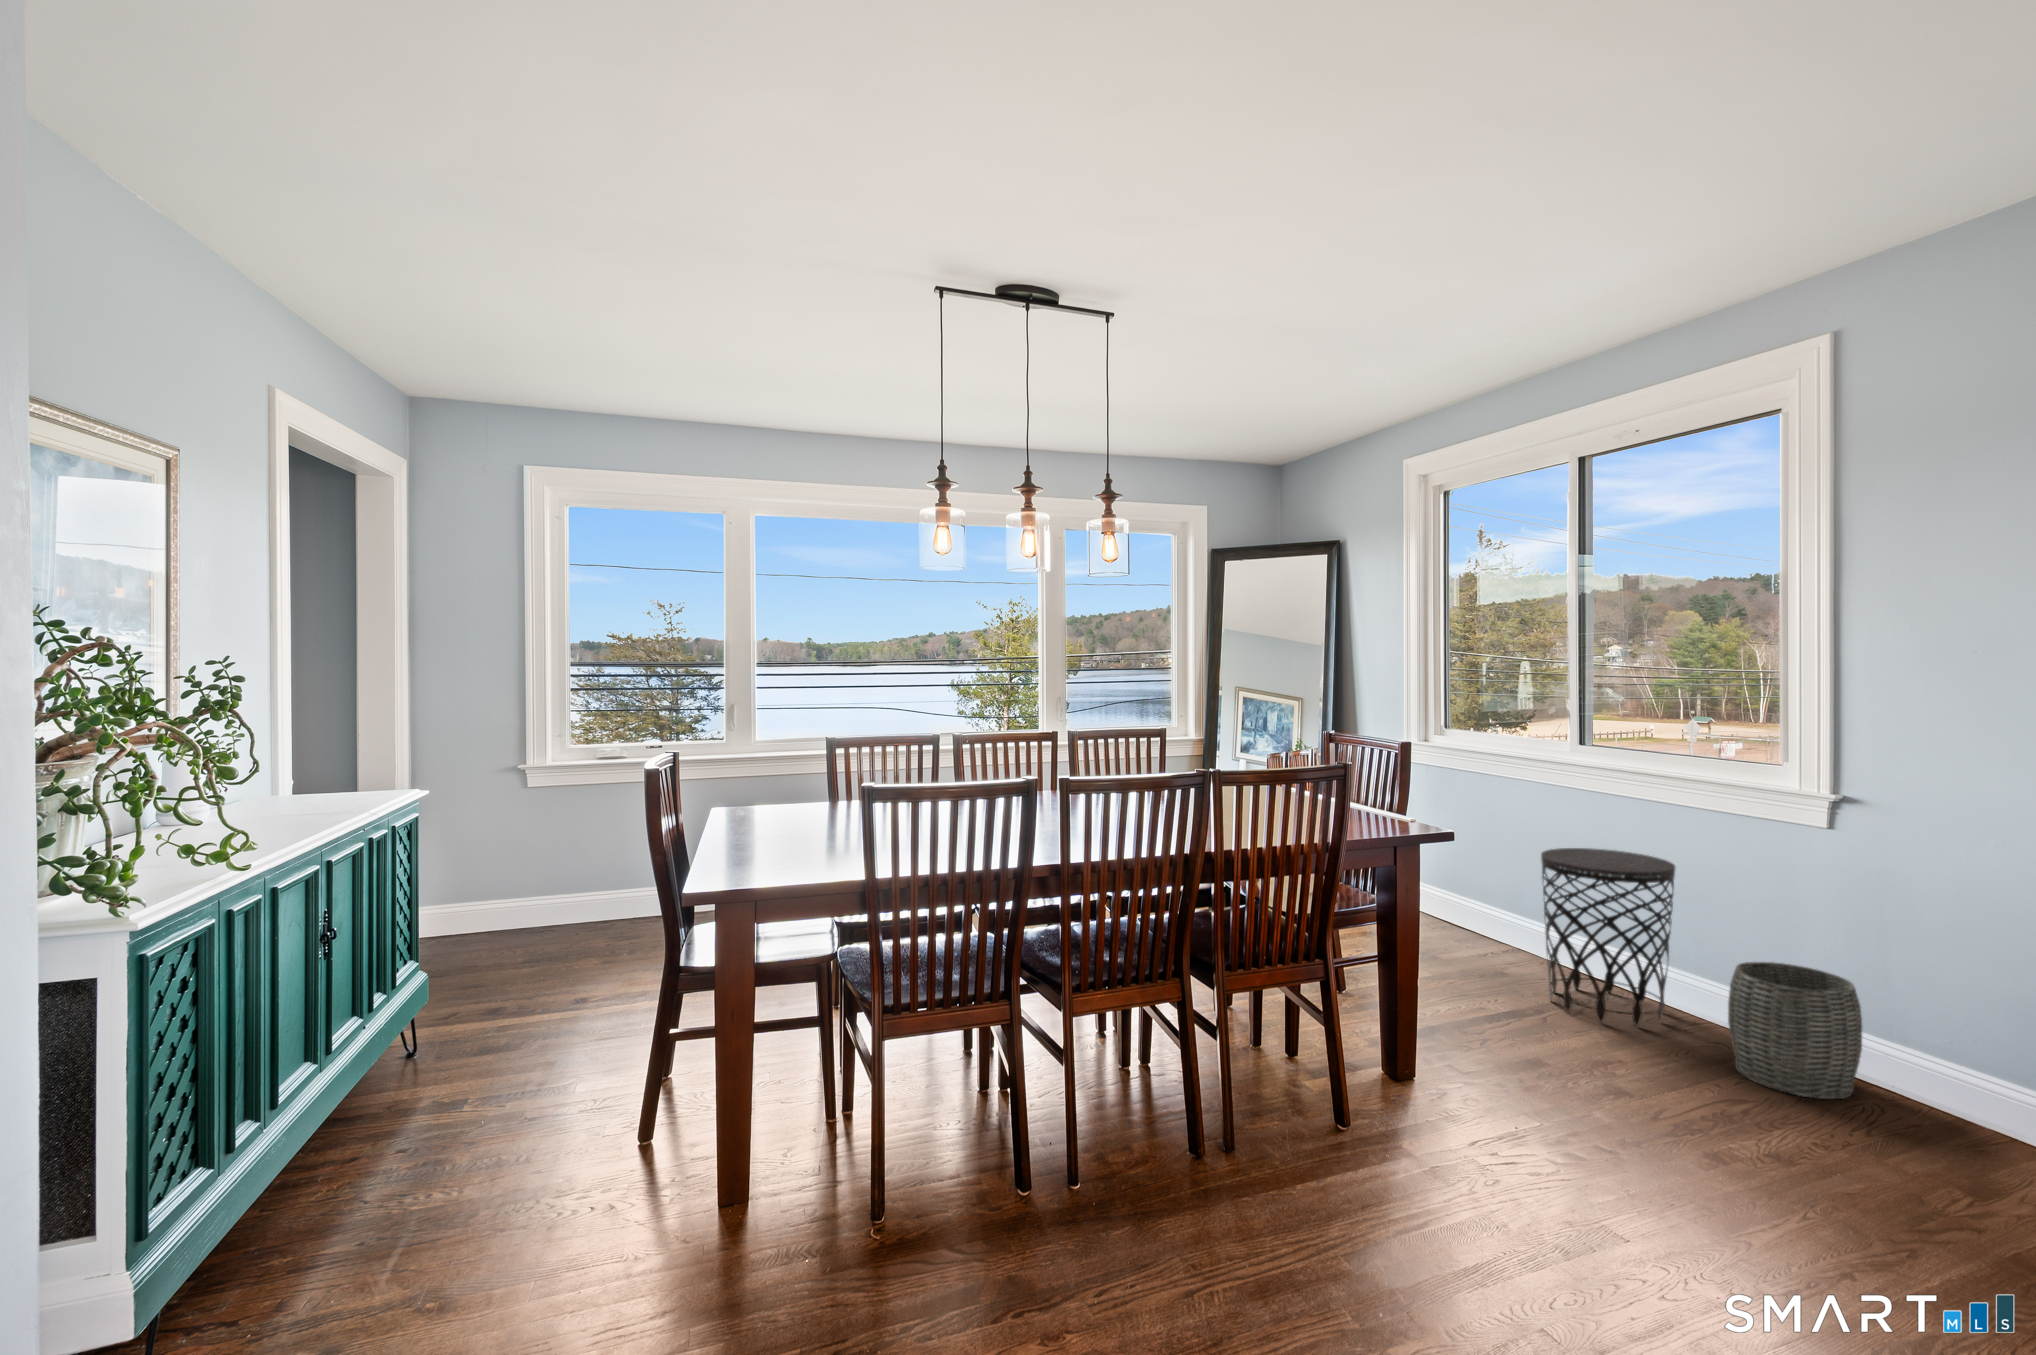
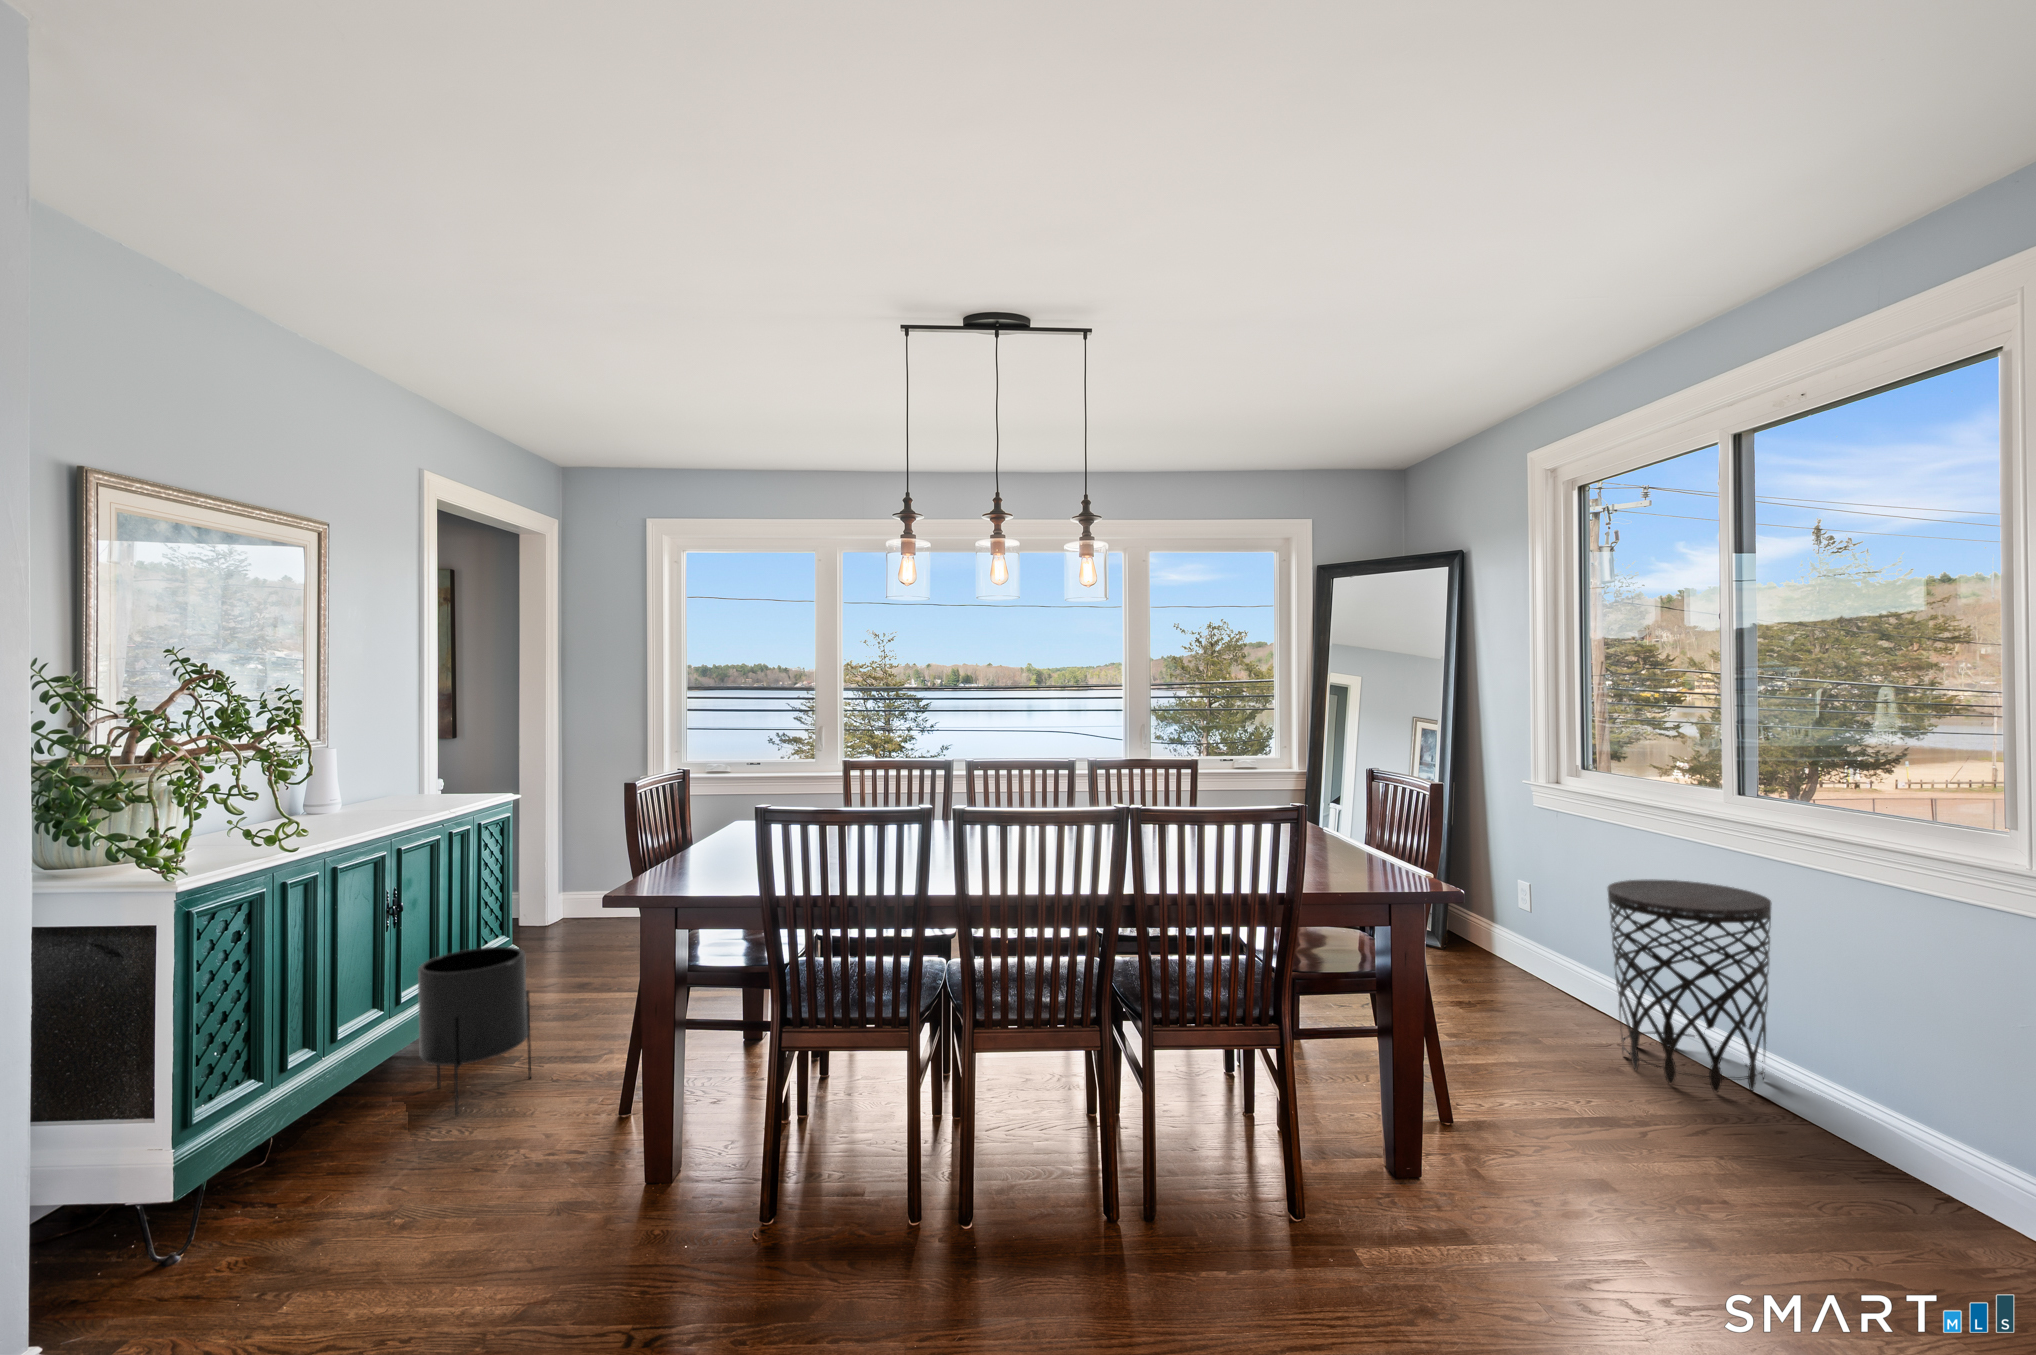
woven basket: present [1728,962,1862,1099] -> none [1804,1025,1978,1204]
planter: none [364,973,497,1183] -> present [418,947,531,1116]

